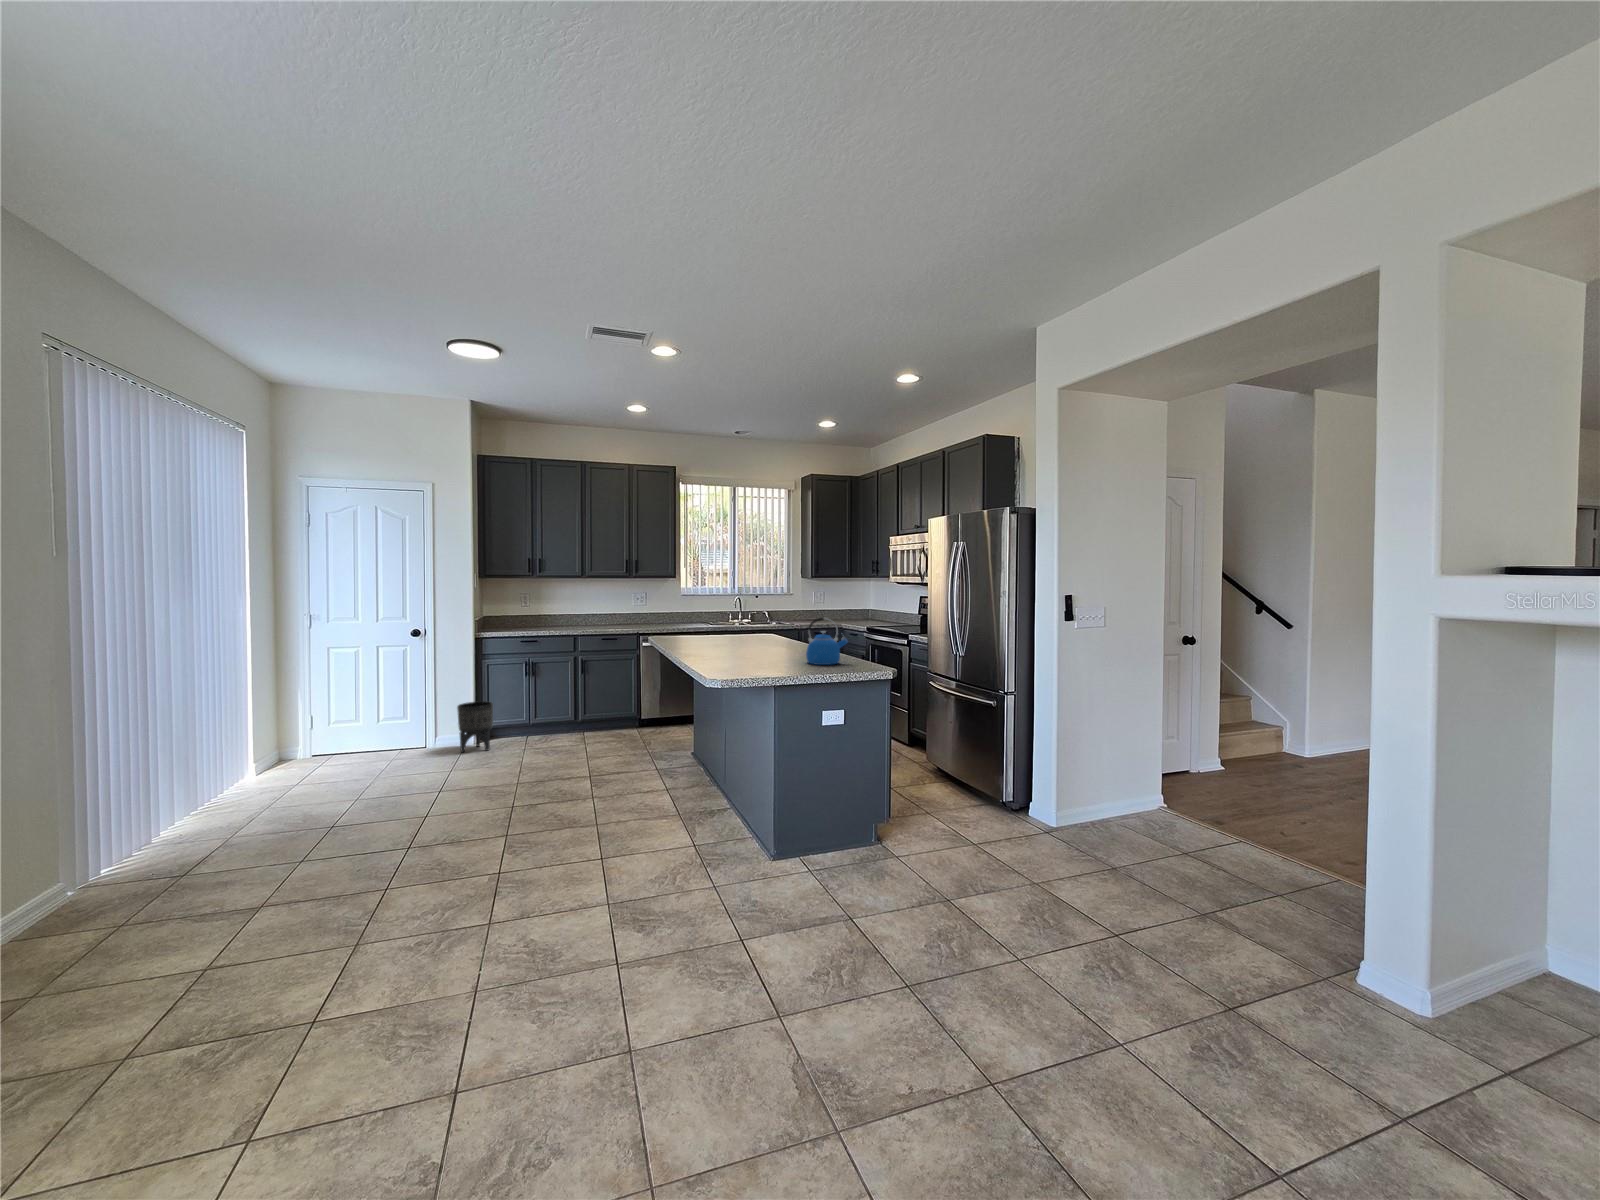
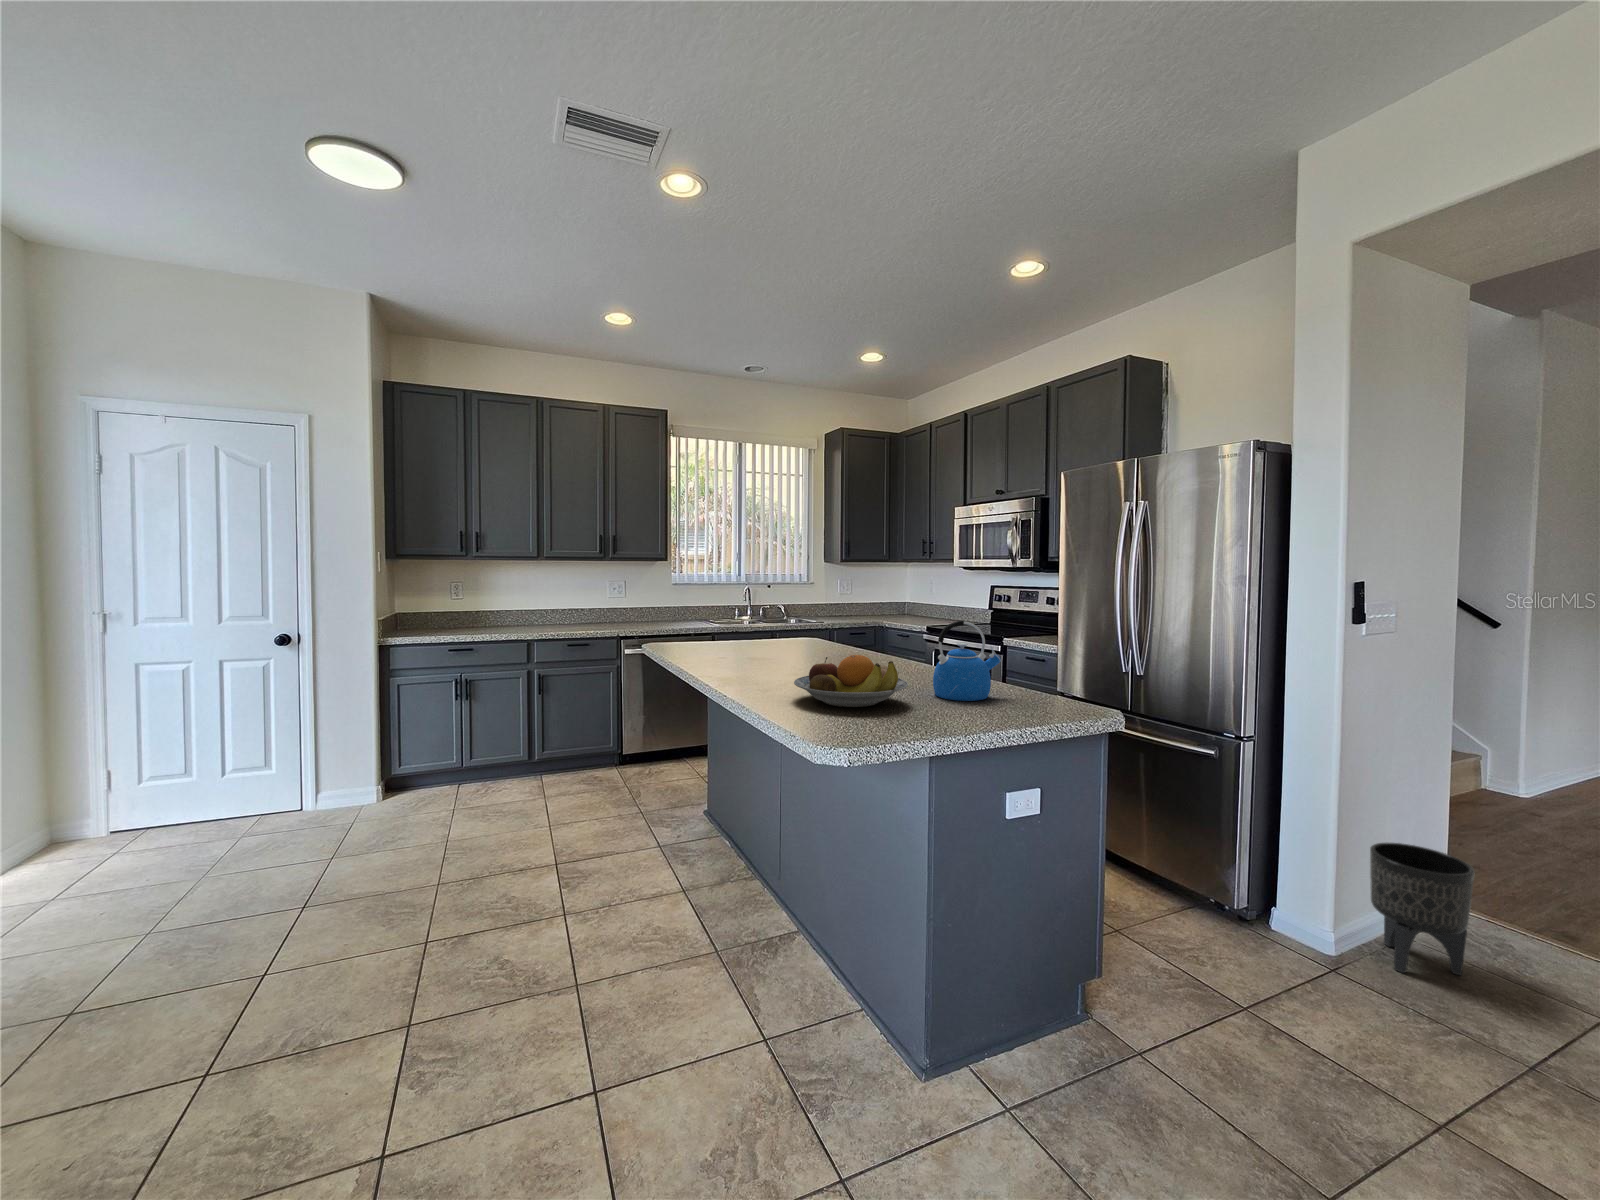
fruit bowl: none [718,636,784,666] -> present [794,655,908,707]
planter: present [457,701,493,752] -> present [1370,843,1474,975]

